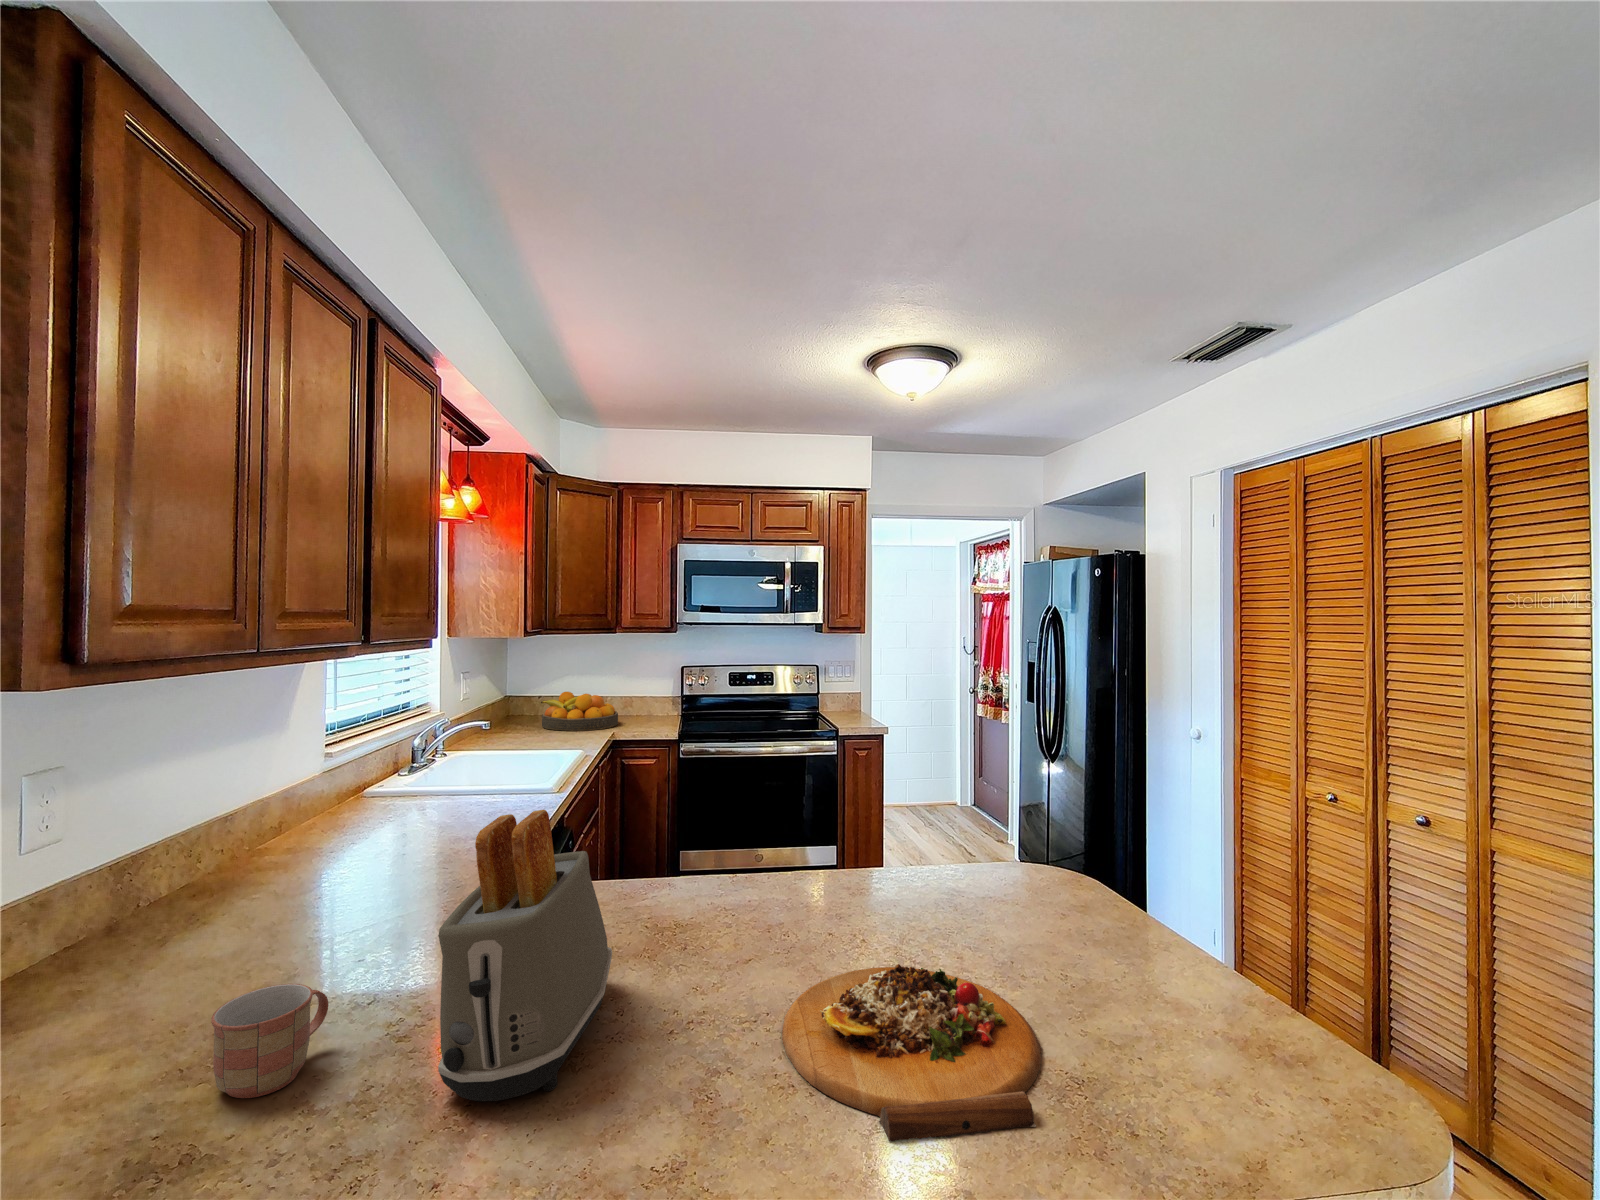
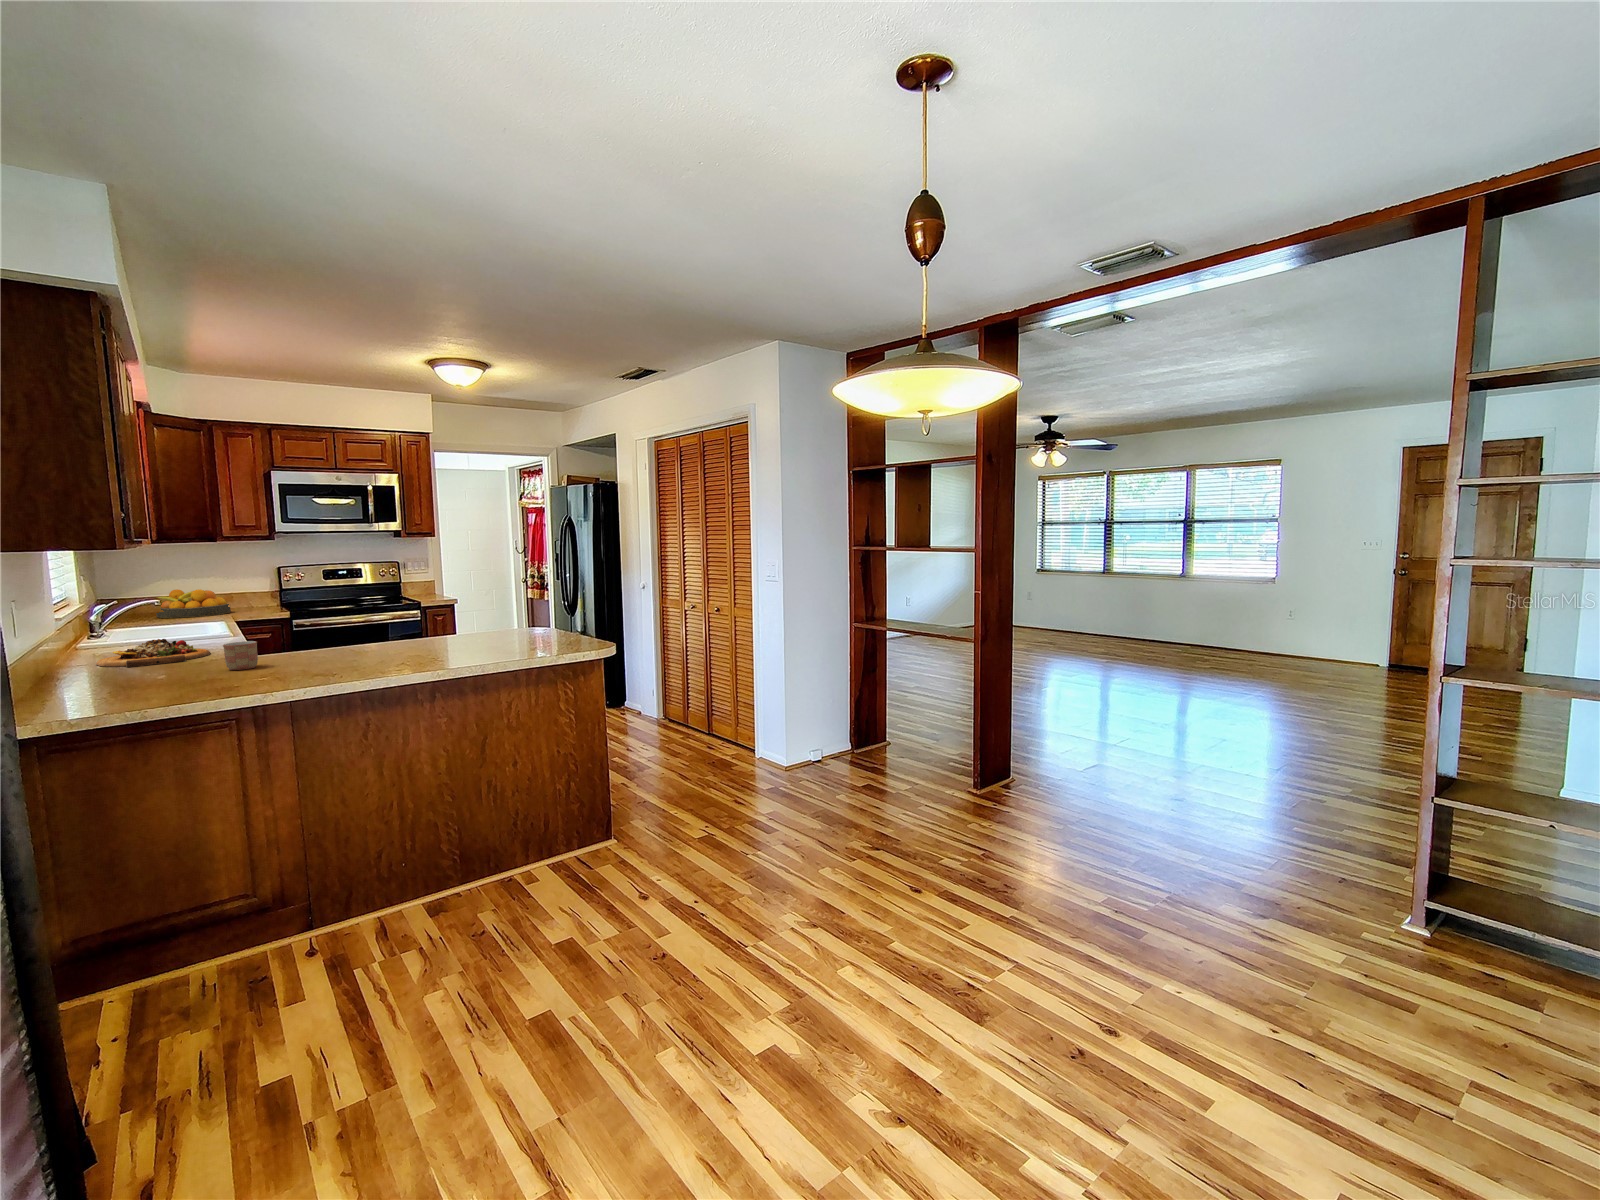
toaster: present [438,810,612,1102] -> none [309,580,365,661]
cutting board: present [782,964,1042,1141] -> present [96,639,210,667]

